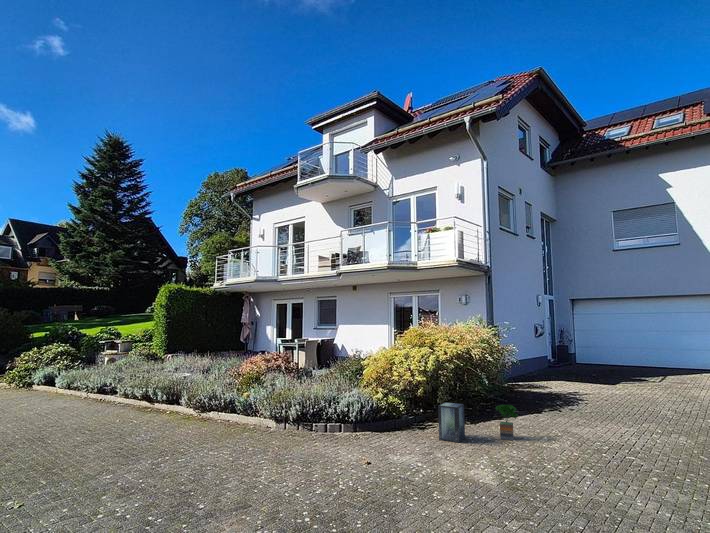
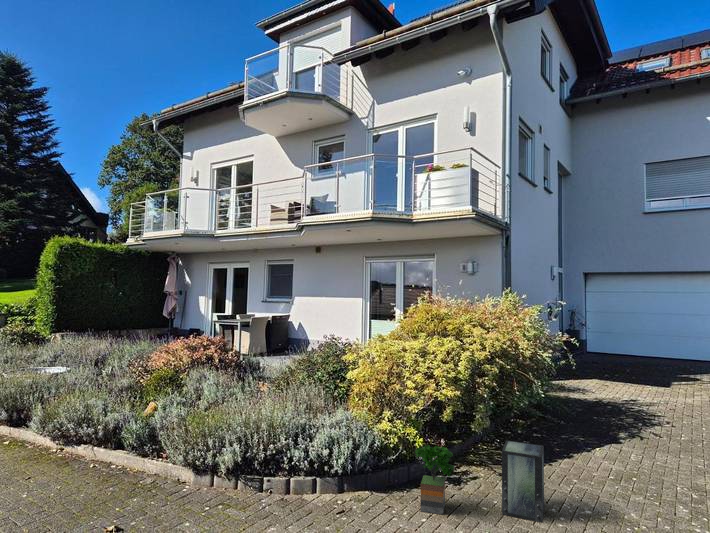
potted tree: present [496,405,518,440] -> present [416,445,454,514]

